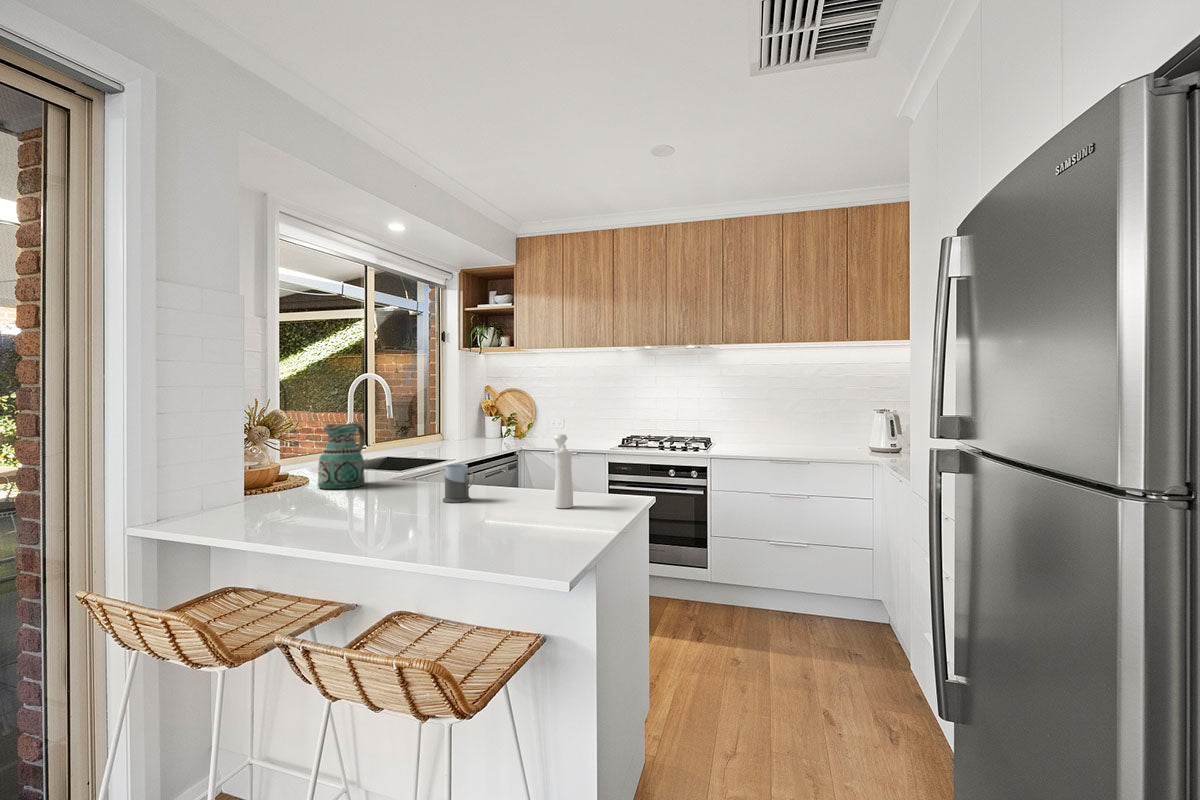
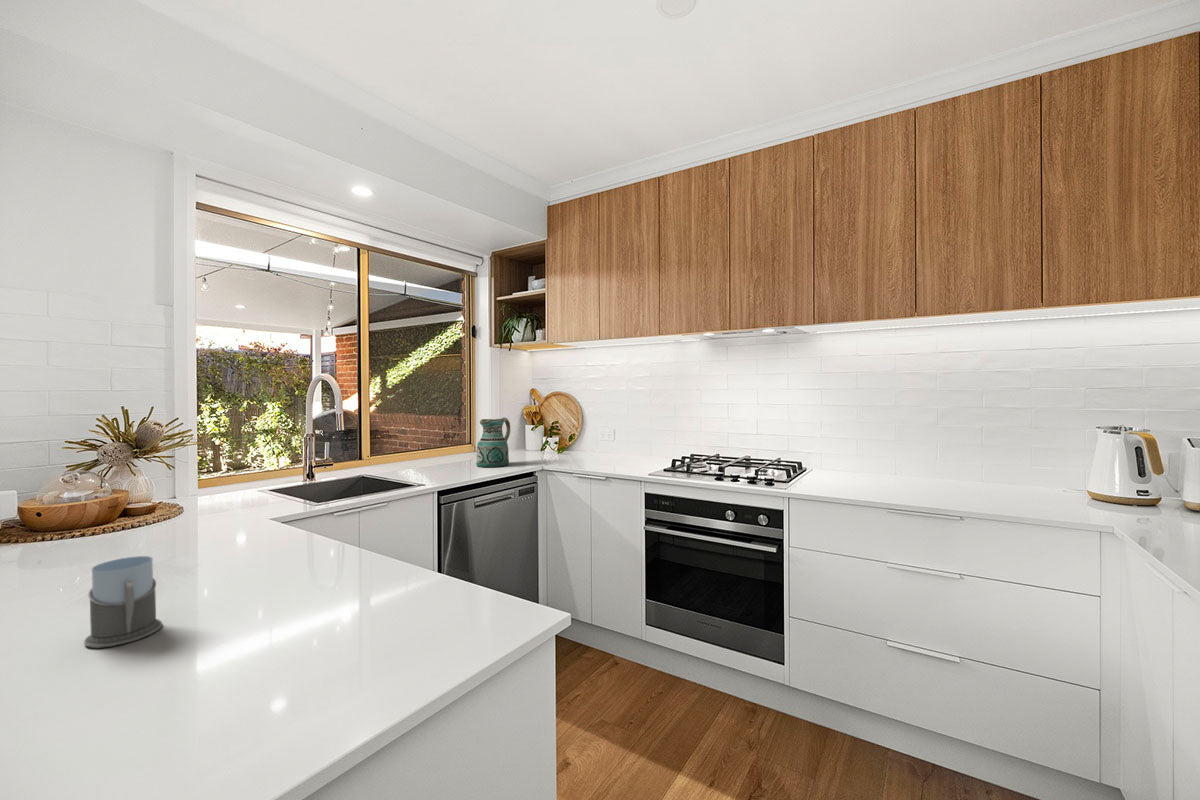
ceramic pitcher: present [317,422,365,489] -> present [476,417,510,467]
pepper mill: present [554,434,573,508] -> none [170,512,297,739]

